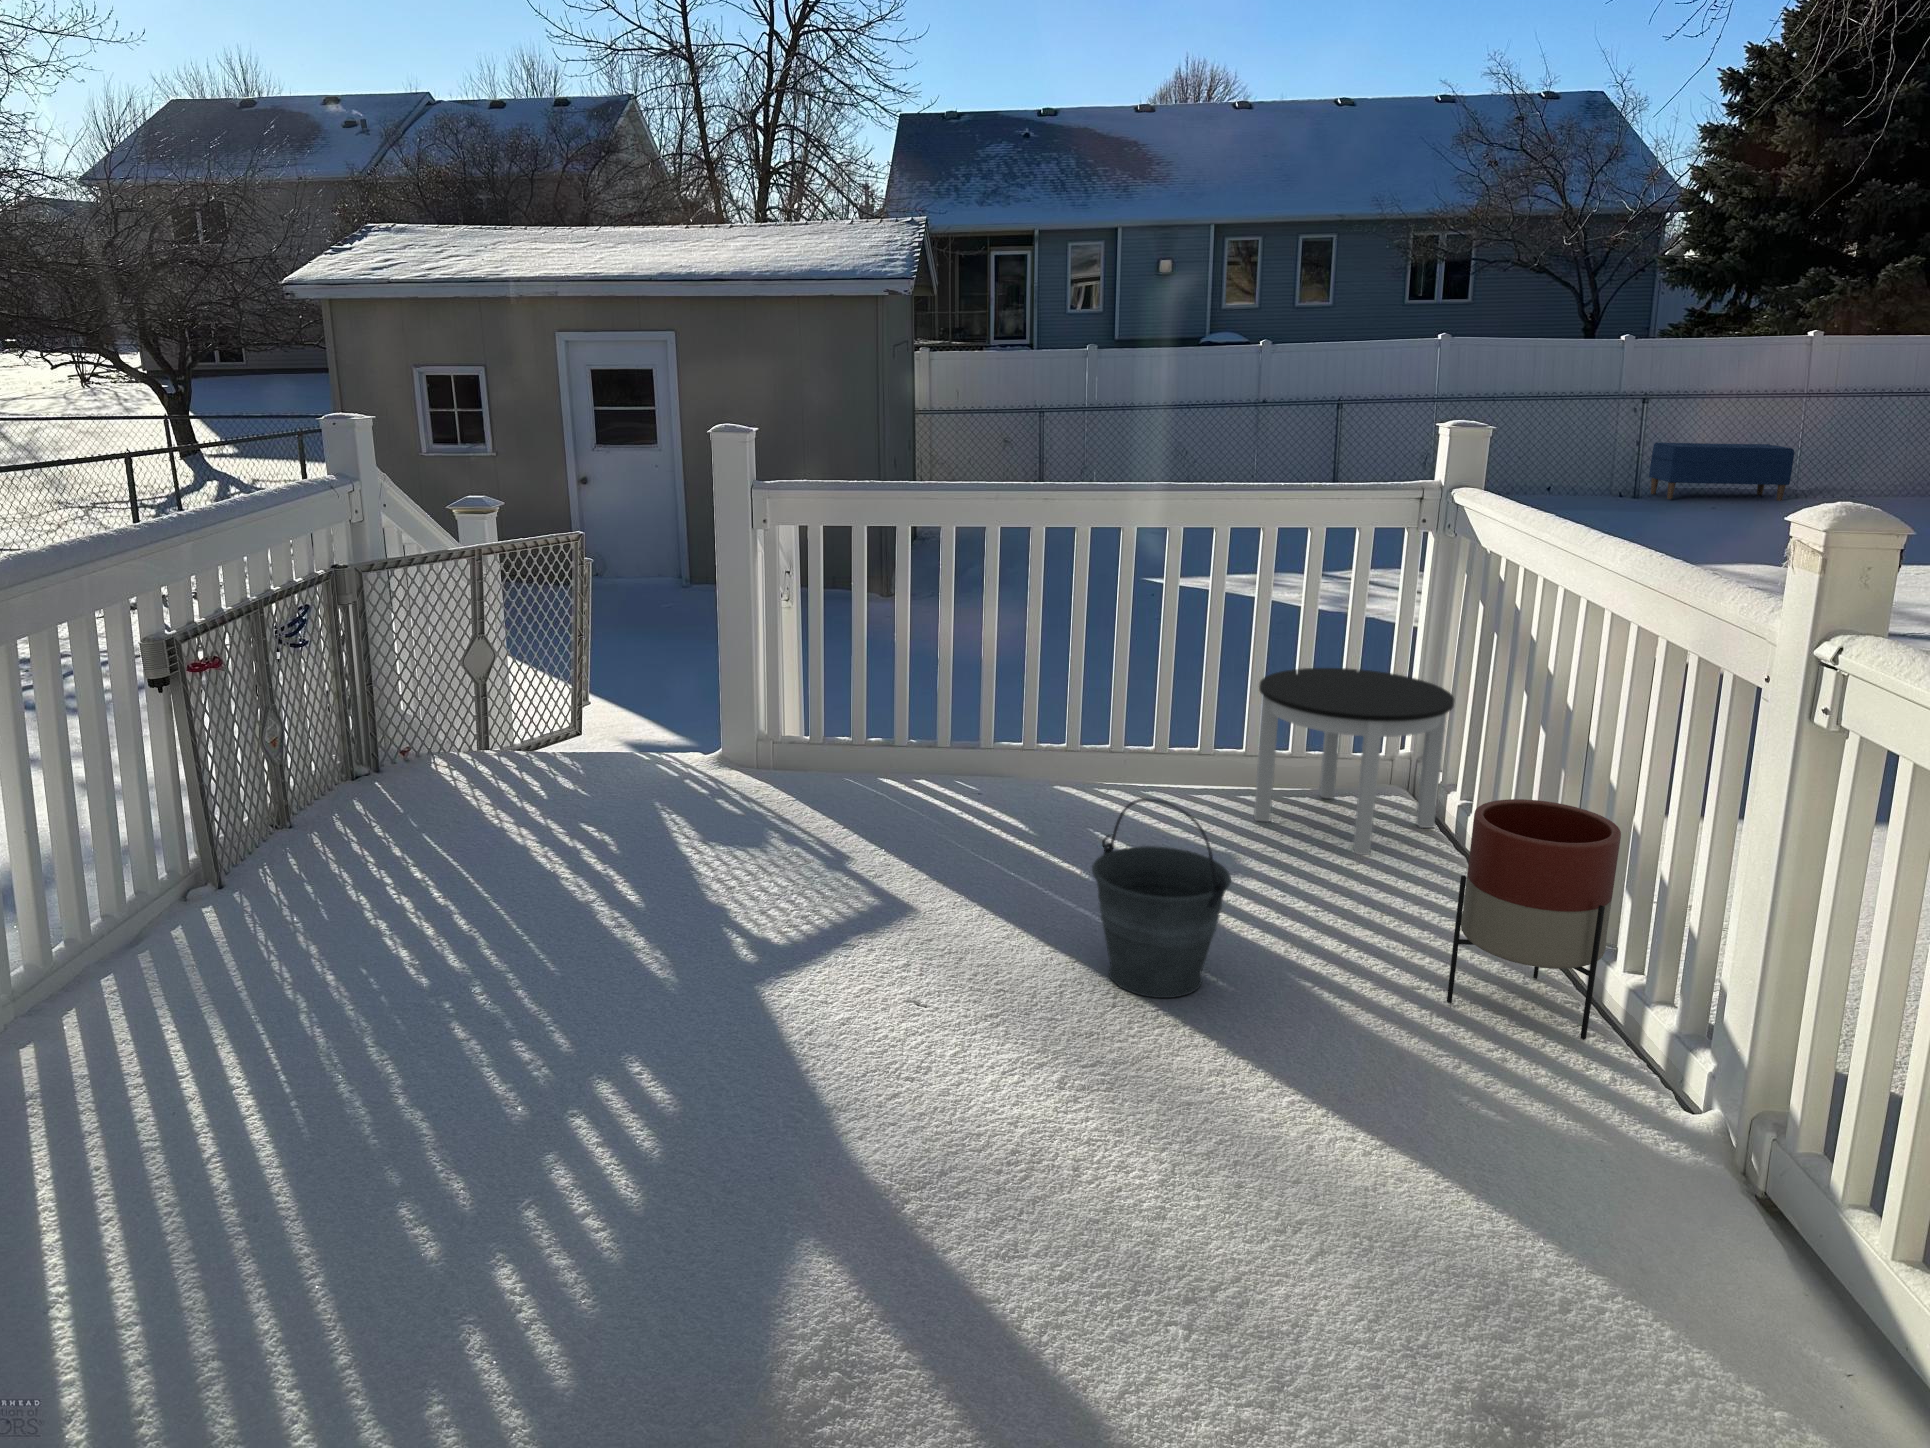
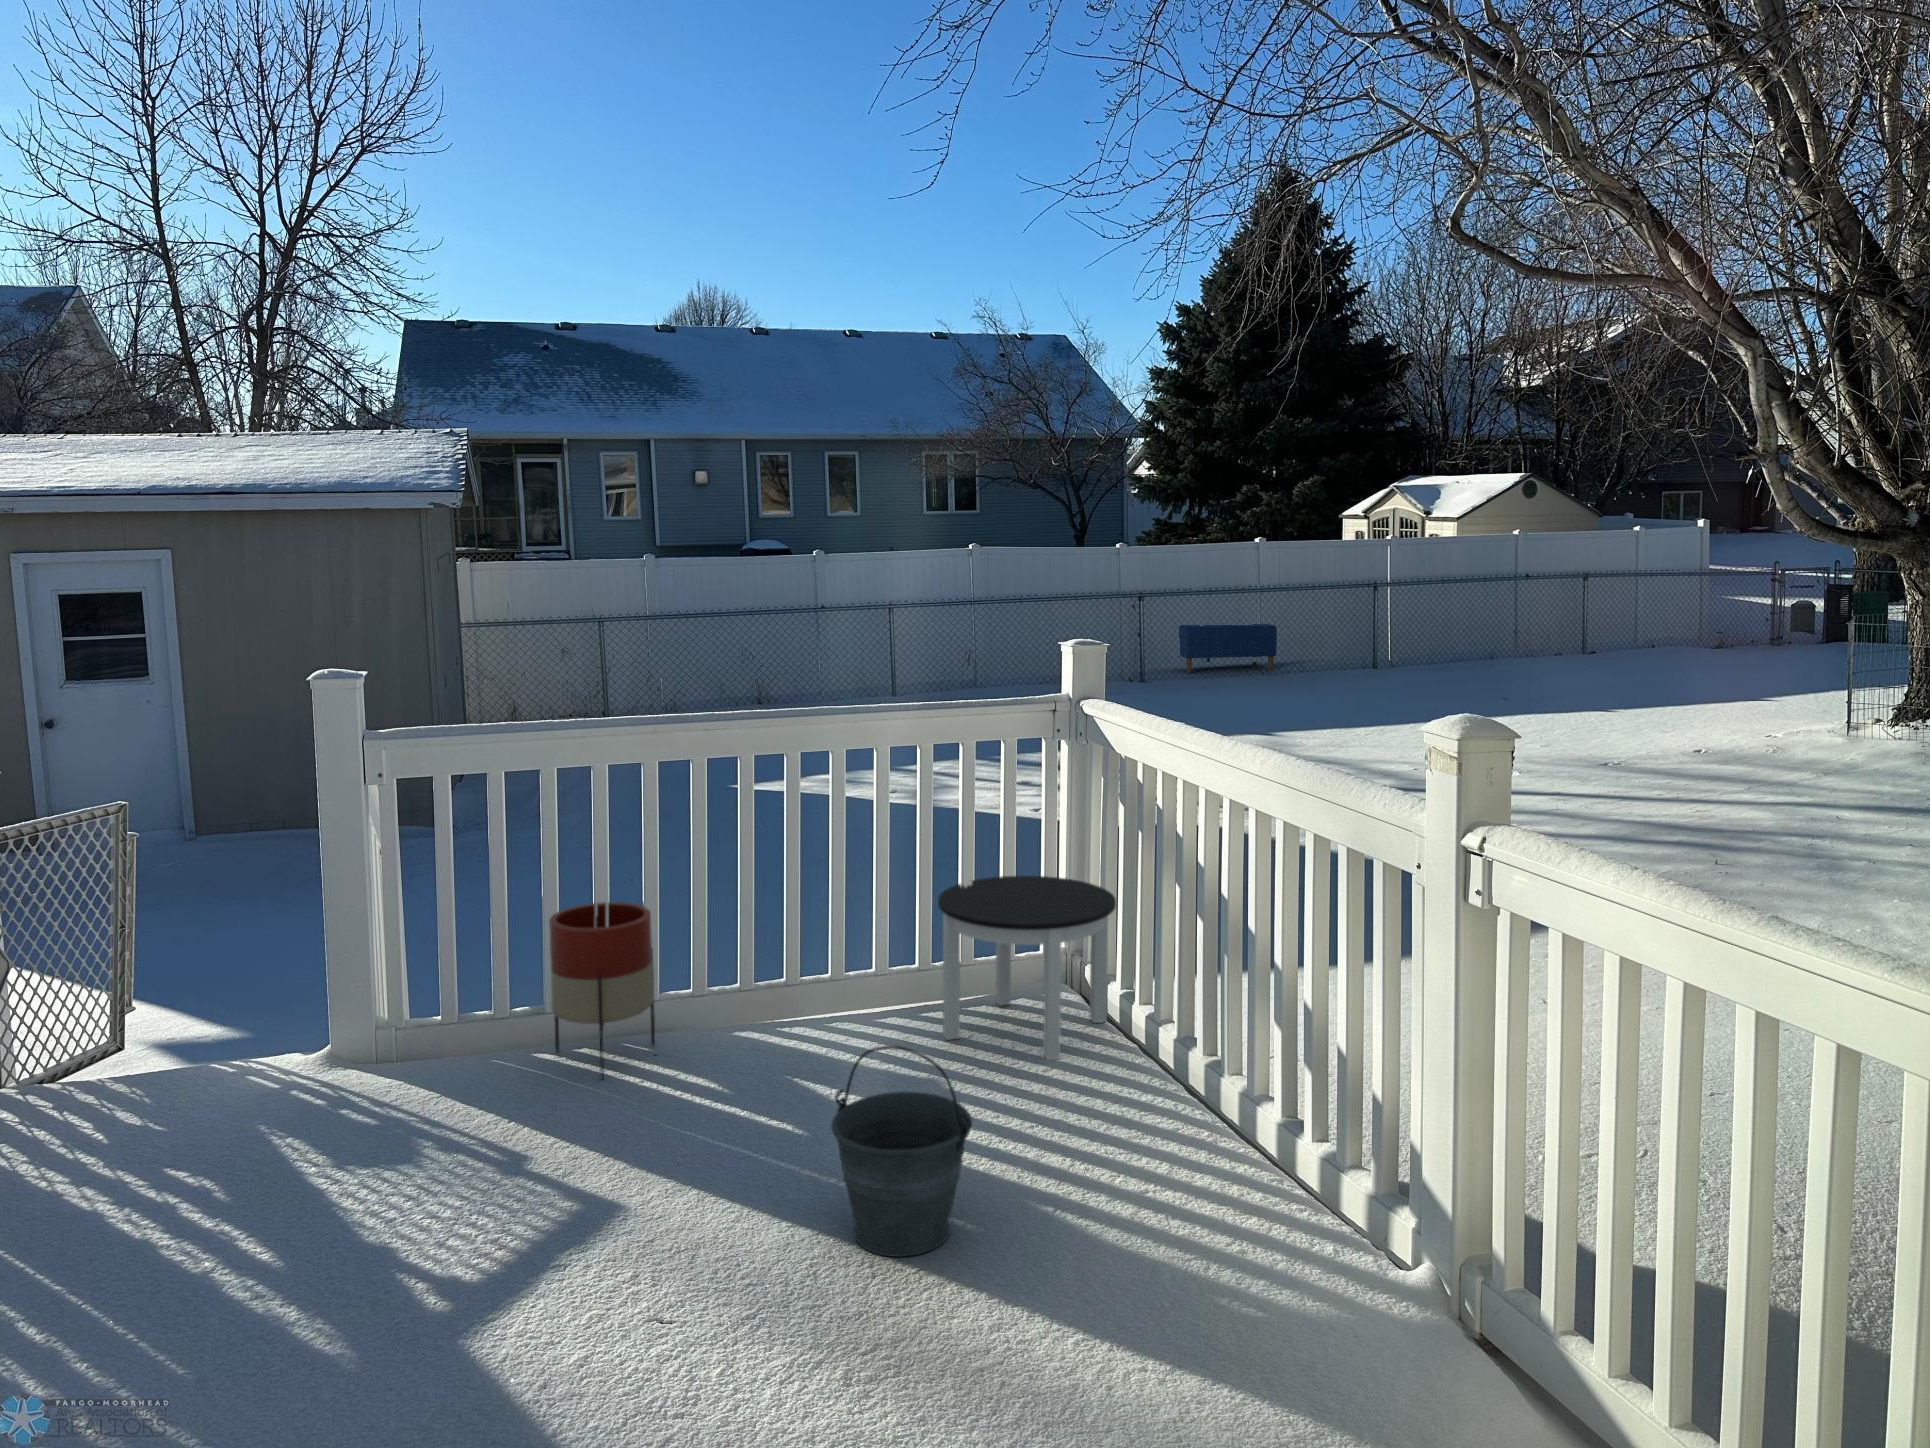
planter: present [1447,799,1621,1040] -> present [549,902,655,1079]

